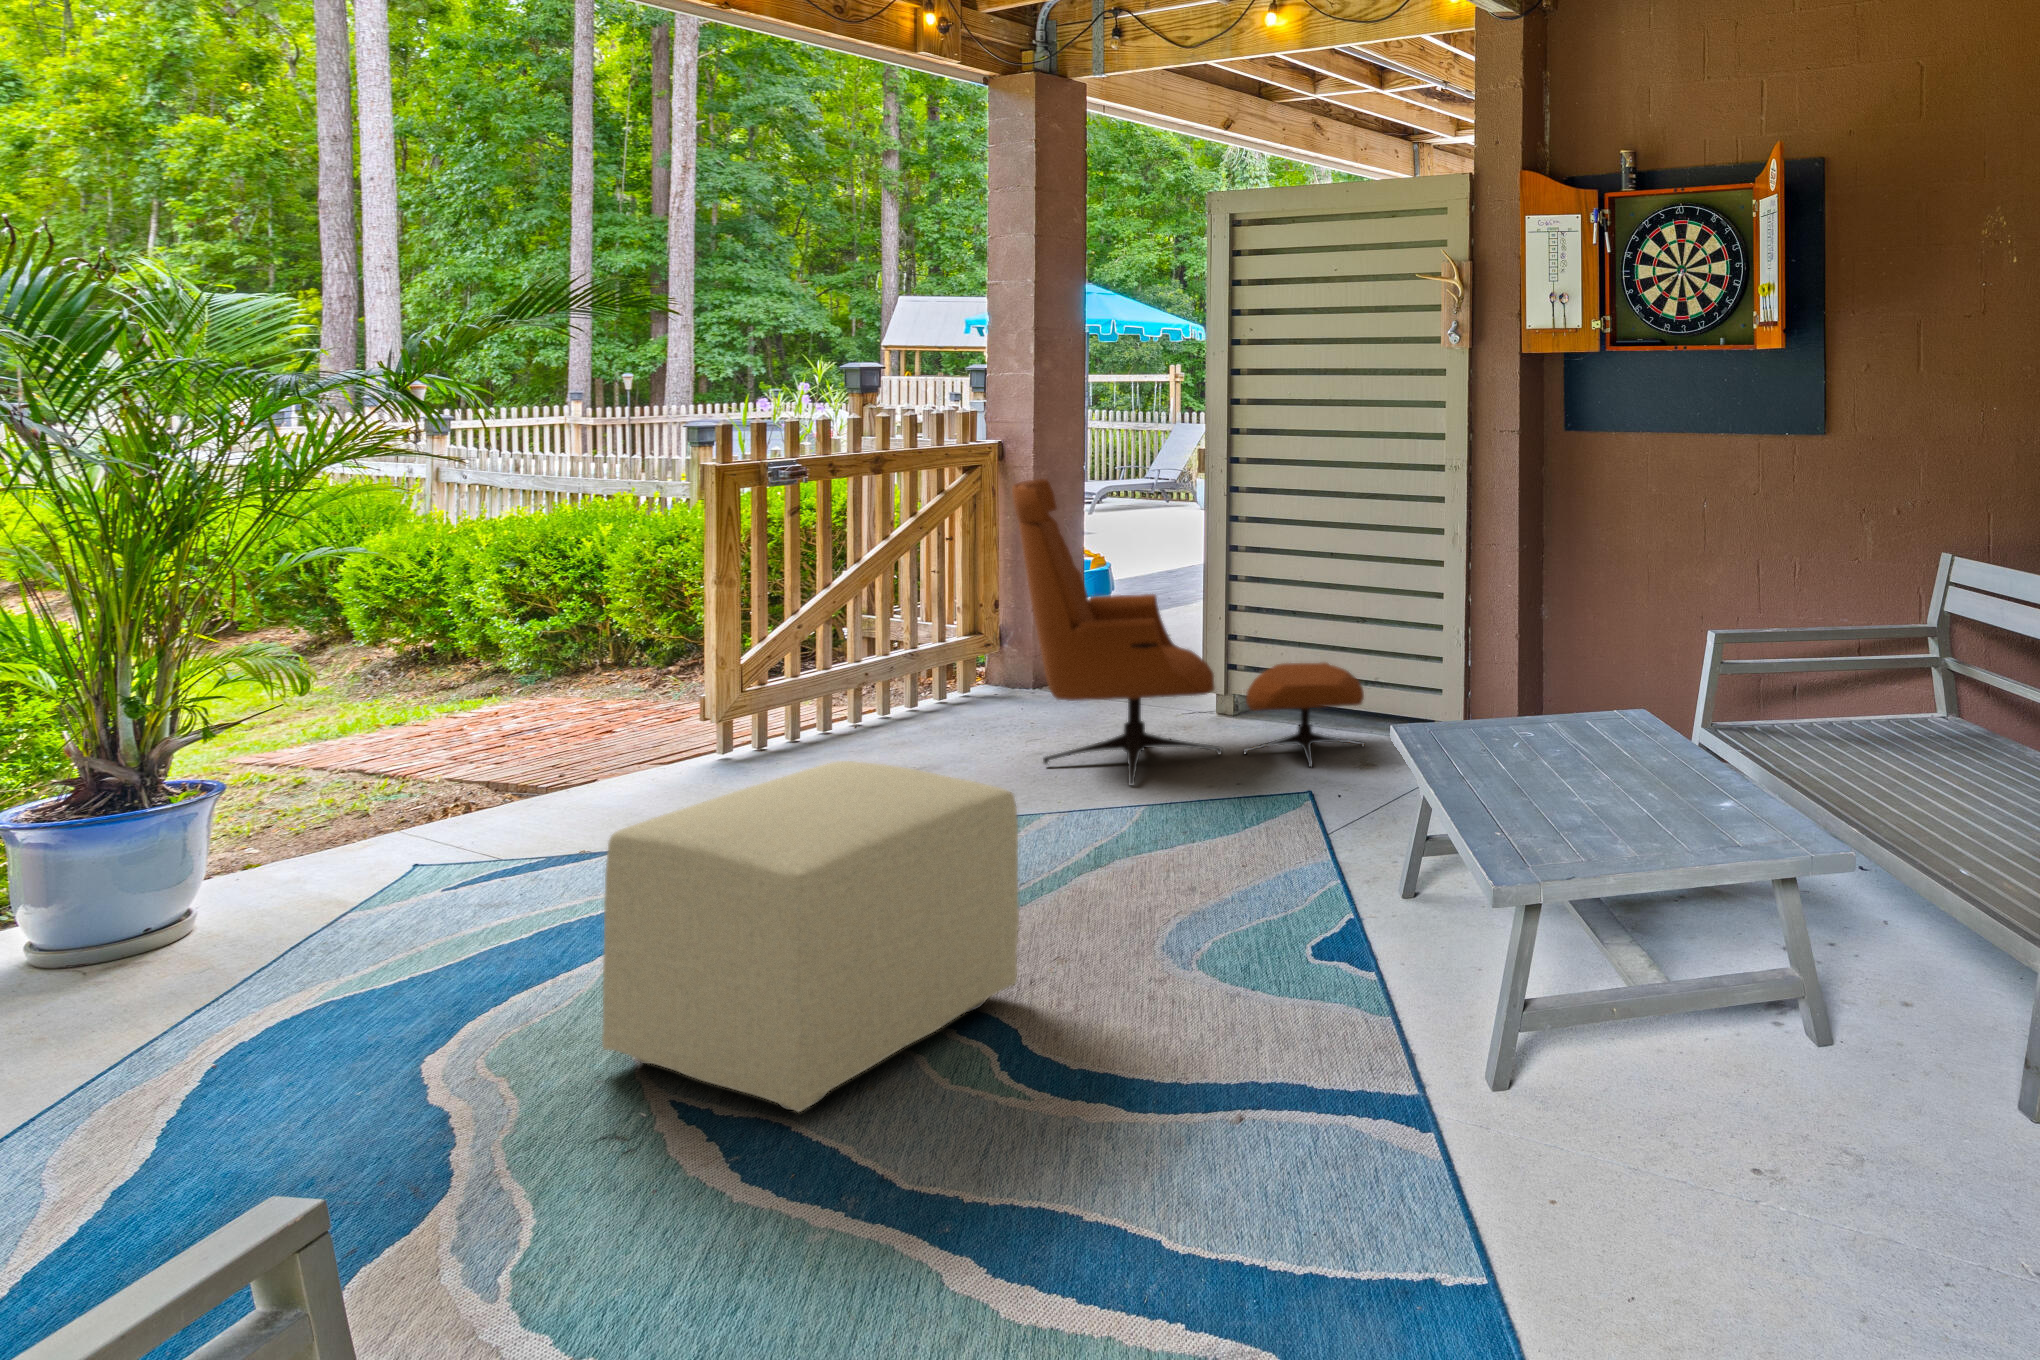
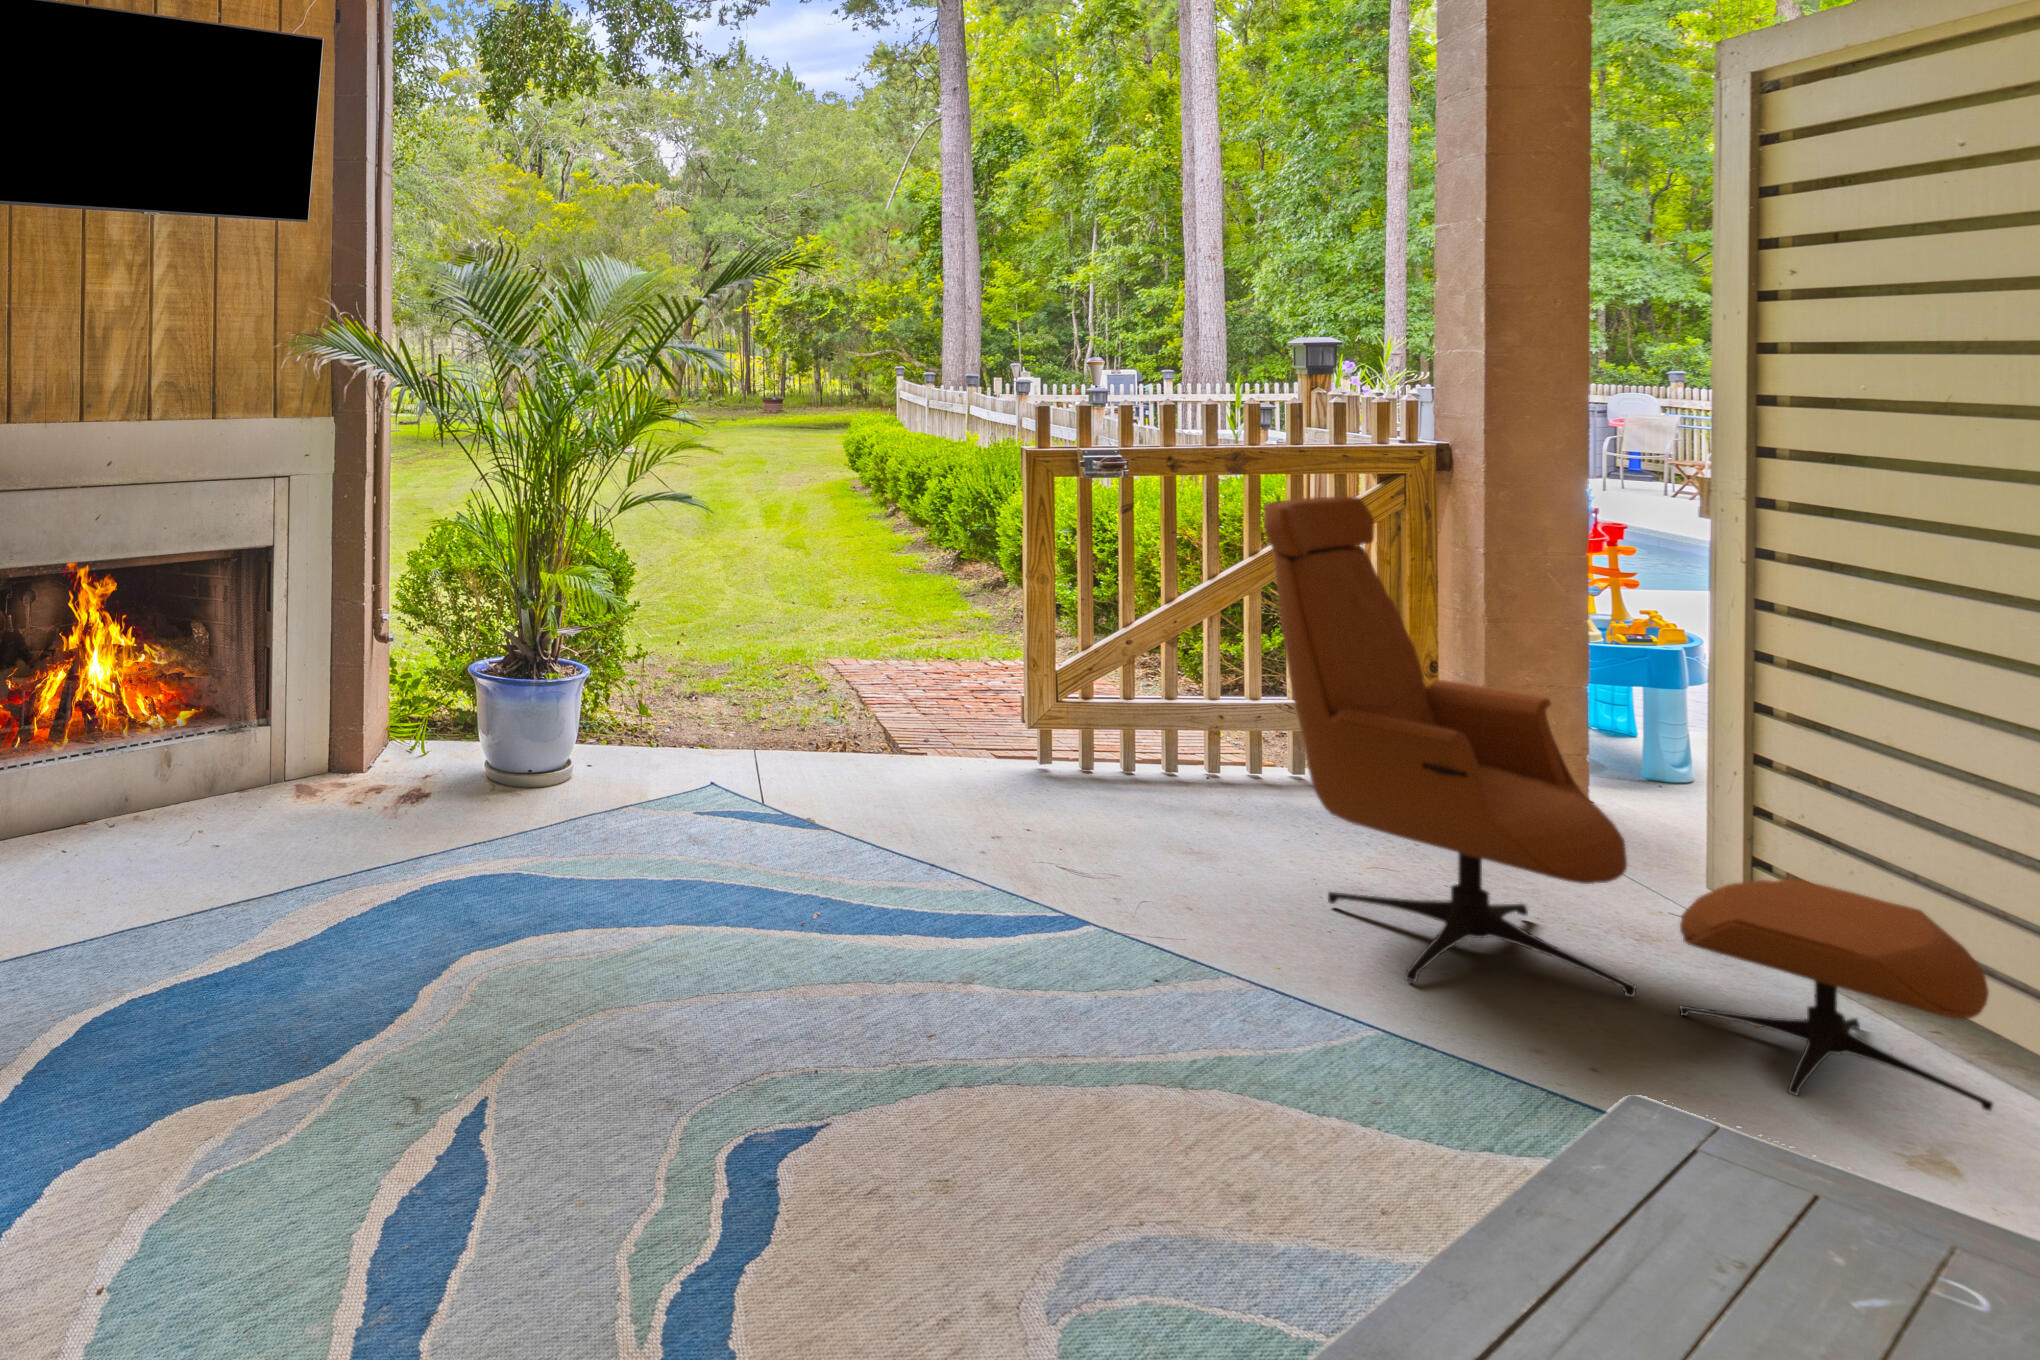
ottoman: present [602,761,1019,1112] -> none [520,786,862,1155]

